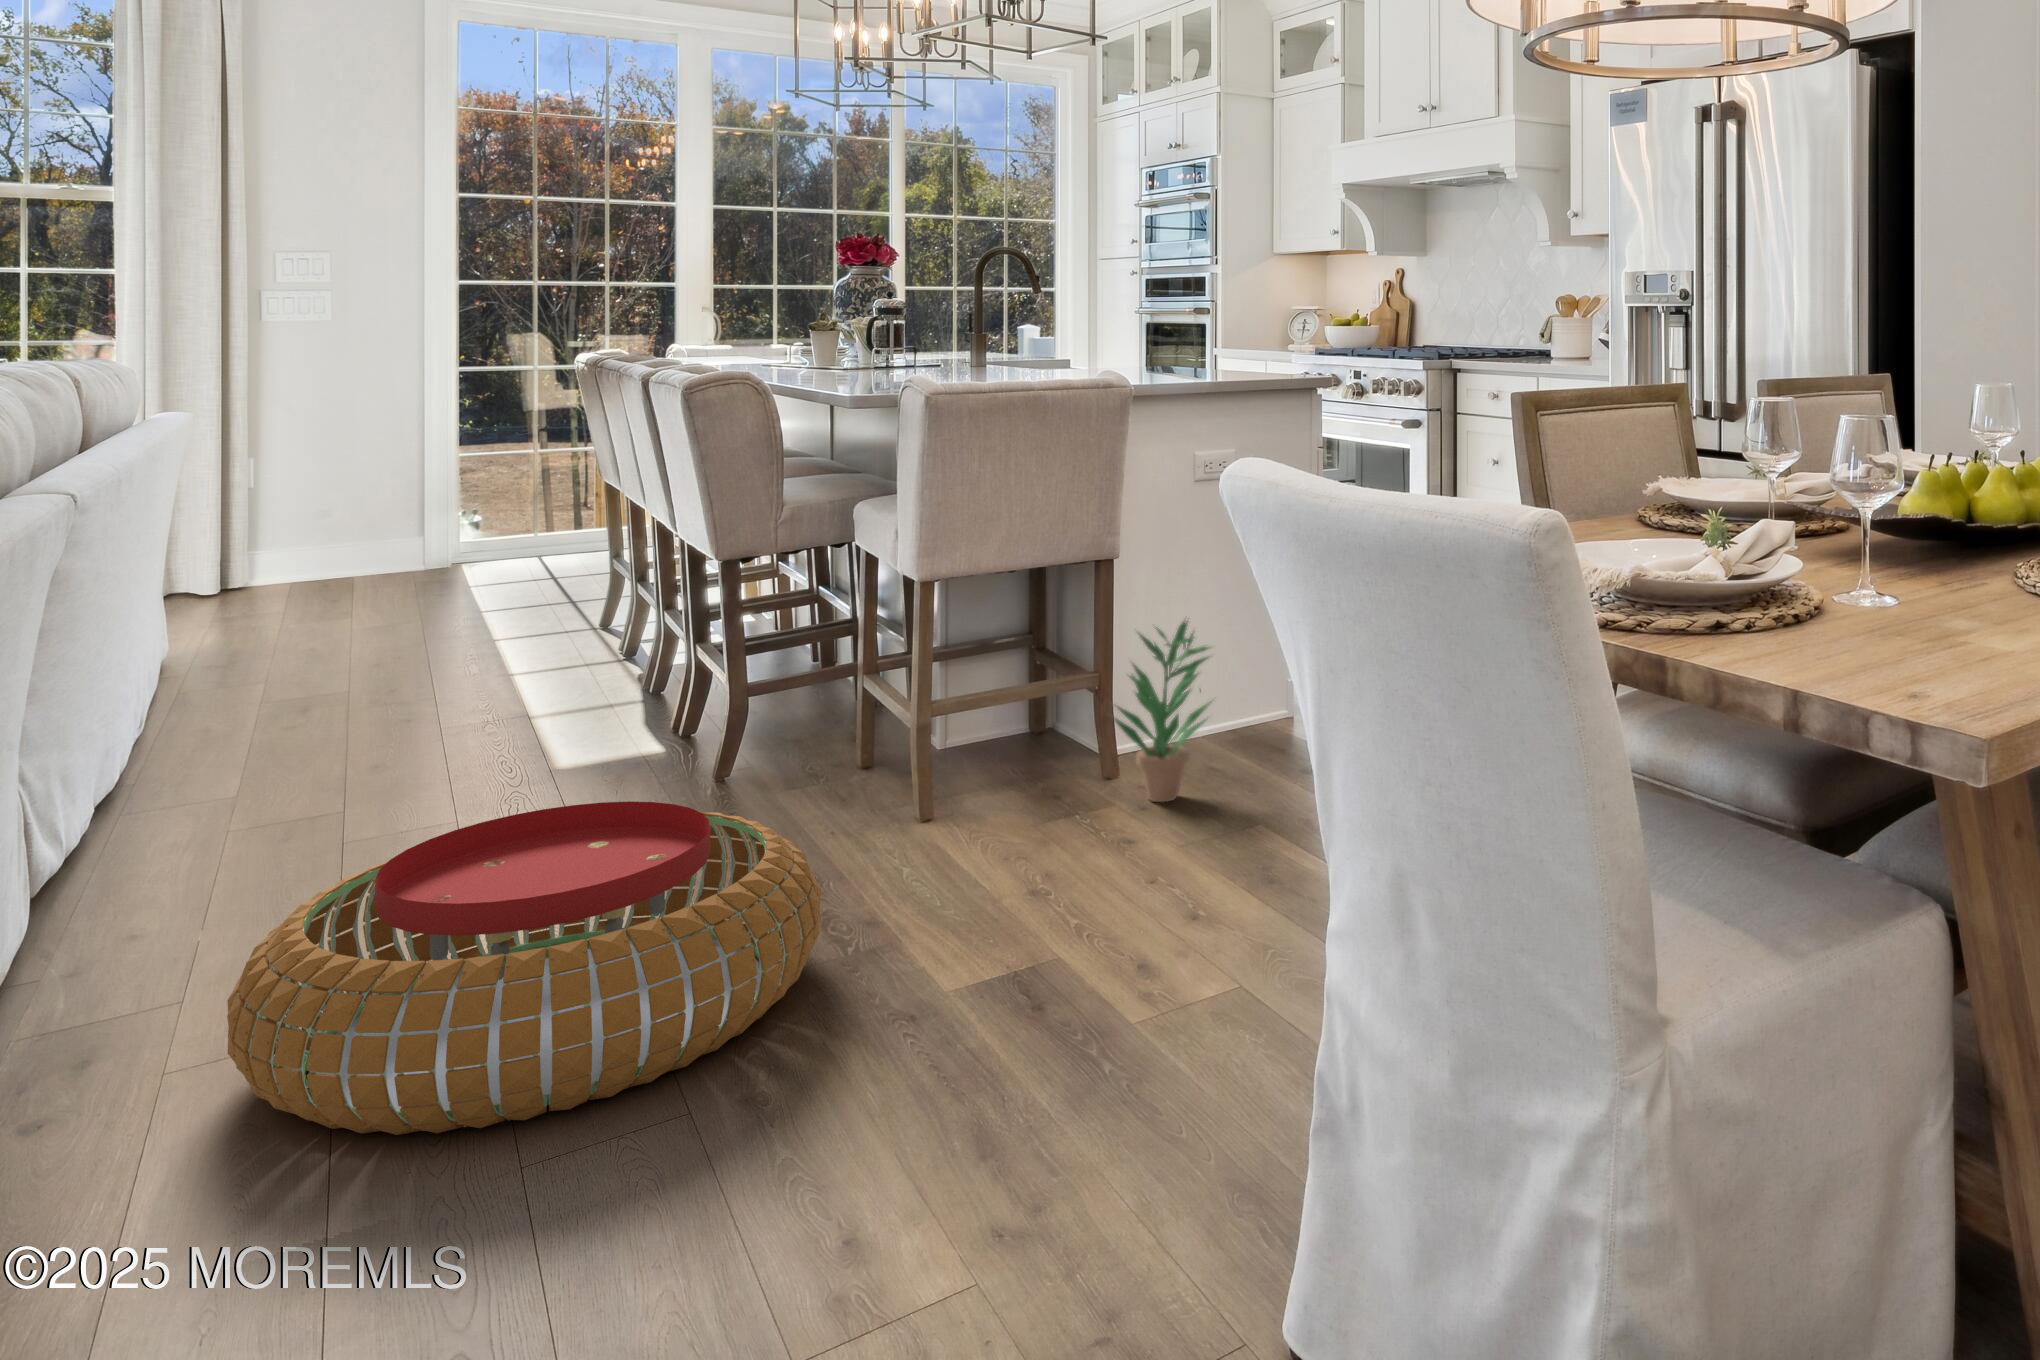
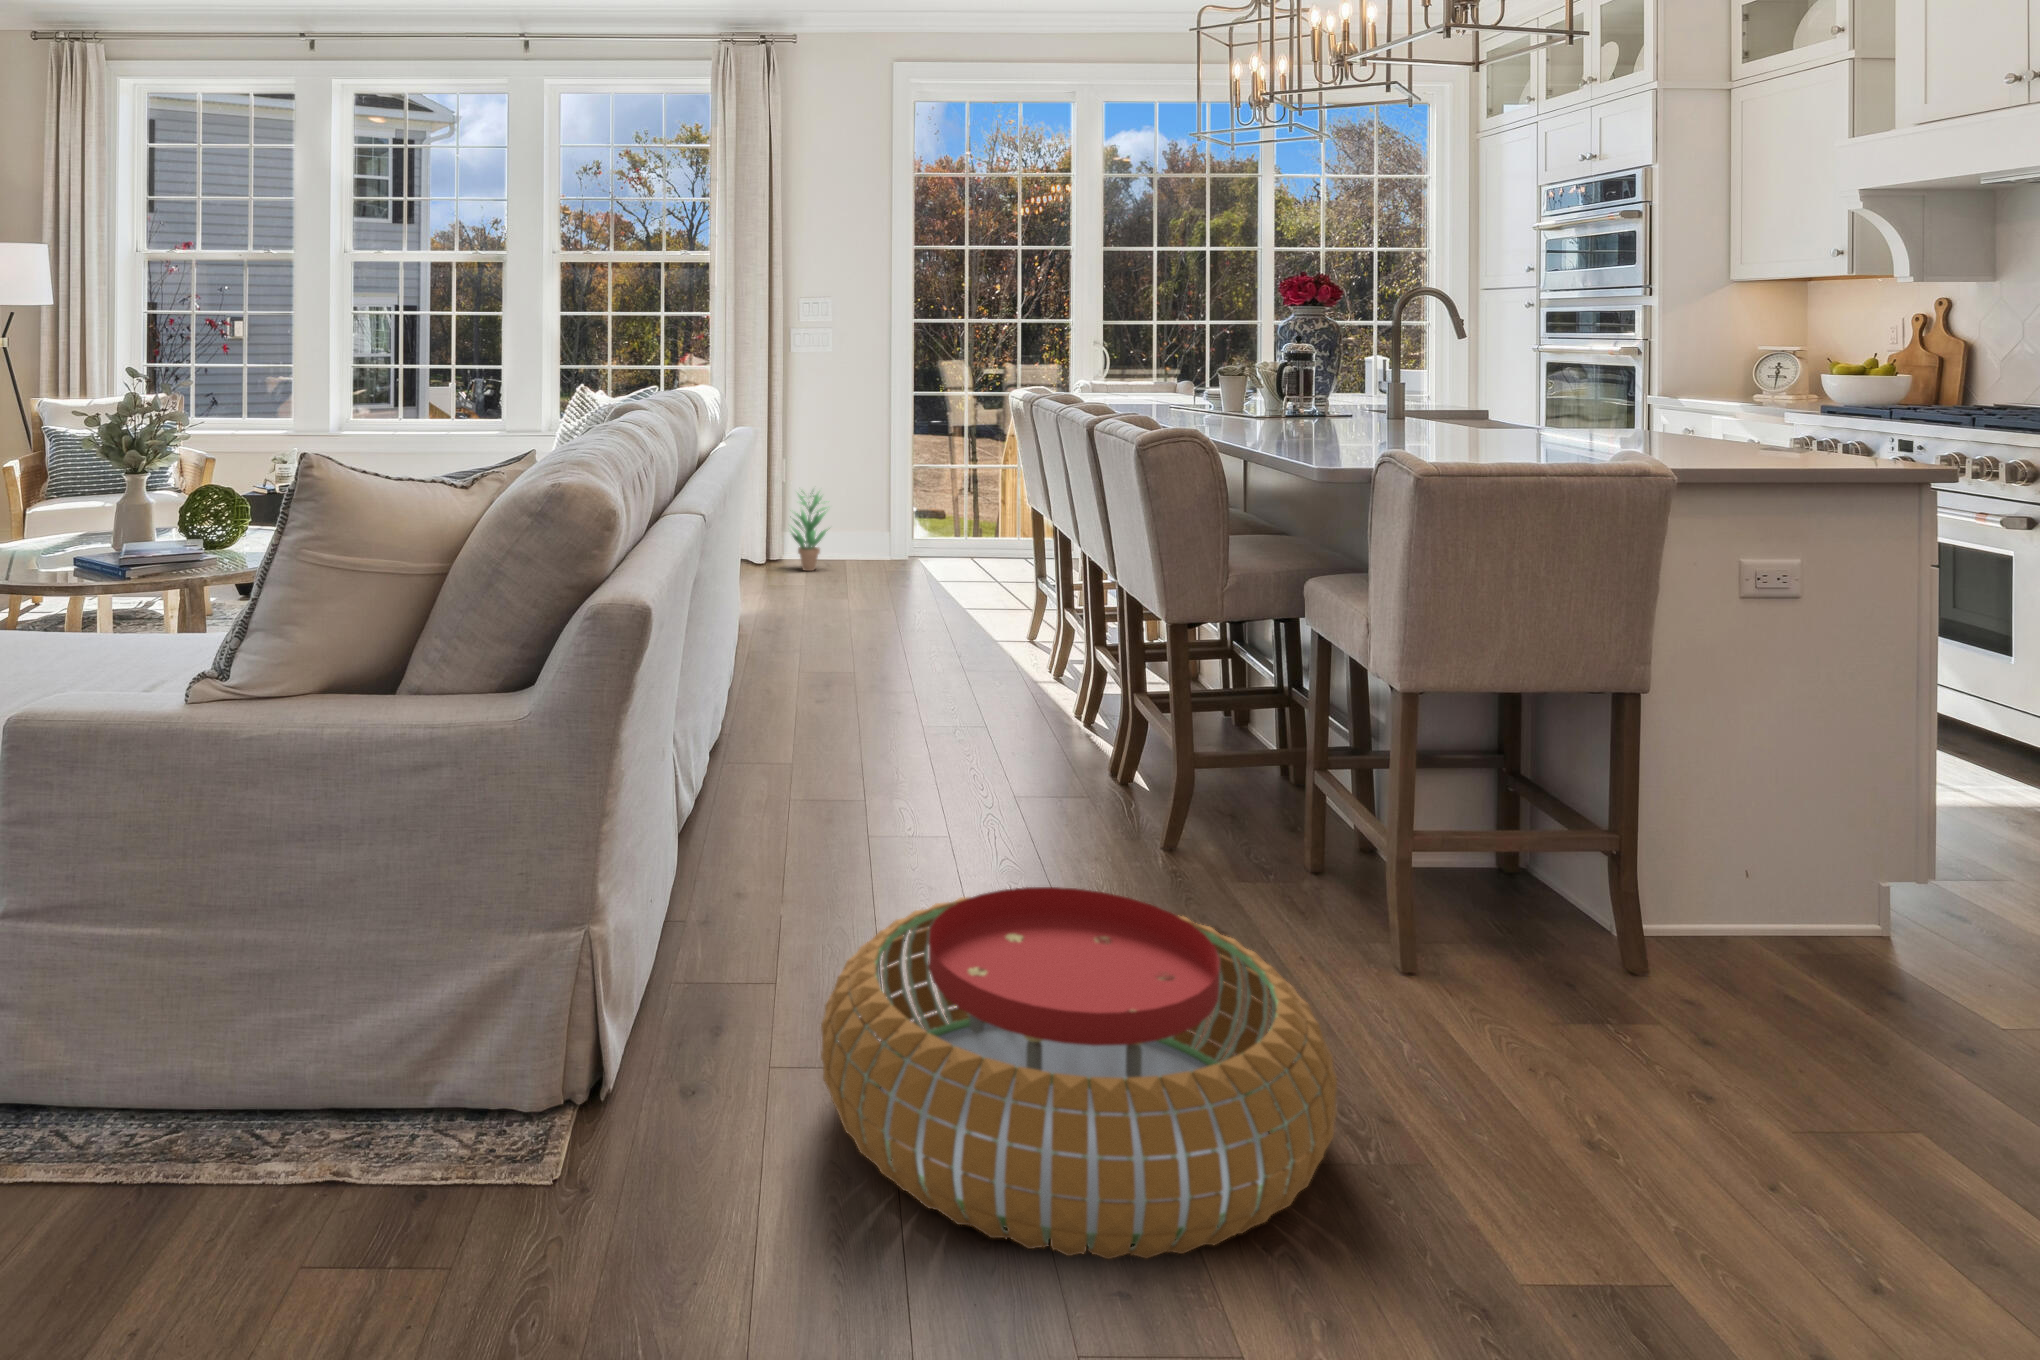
potted plant: present [1113,621,1212,802] -> present [791,493,828,571]

